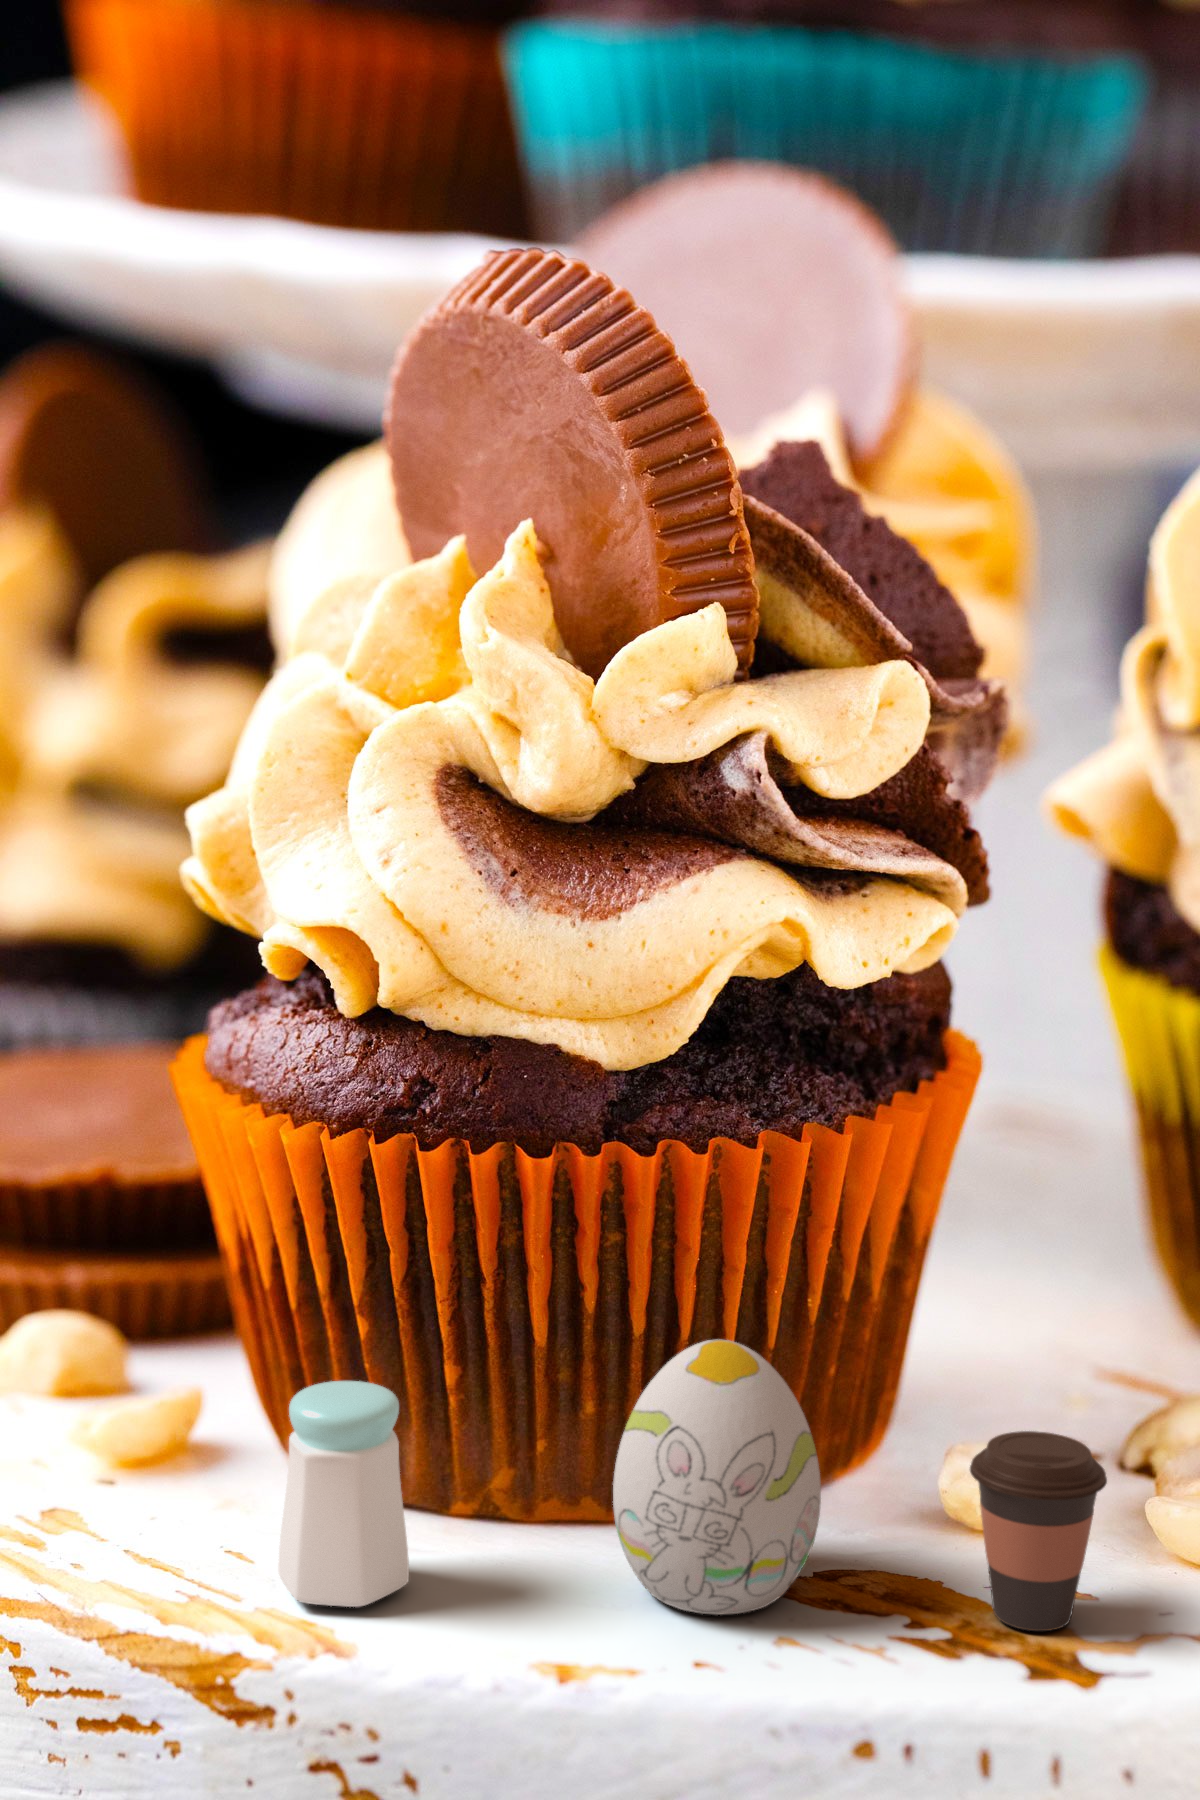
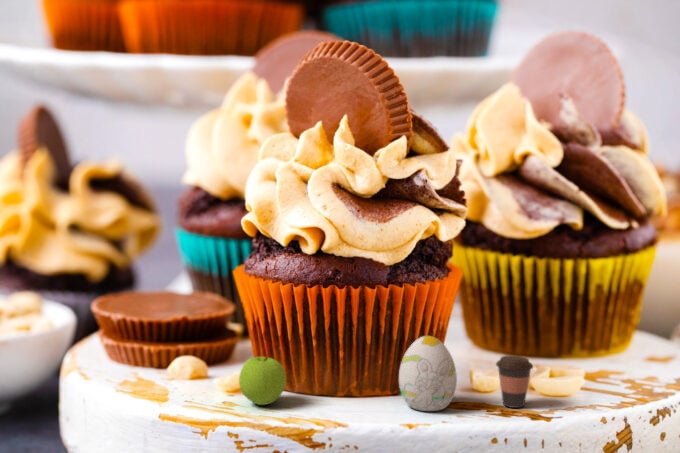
apple: none [86,1361,250,1529] -> present [239,357,286,405]
salt shaker: present [278,1381,409,1607] -> none [308,354,346,417]

